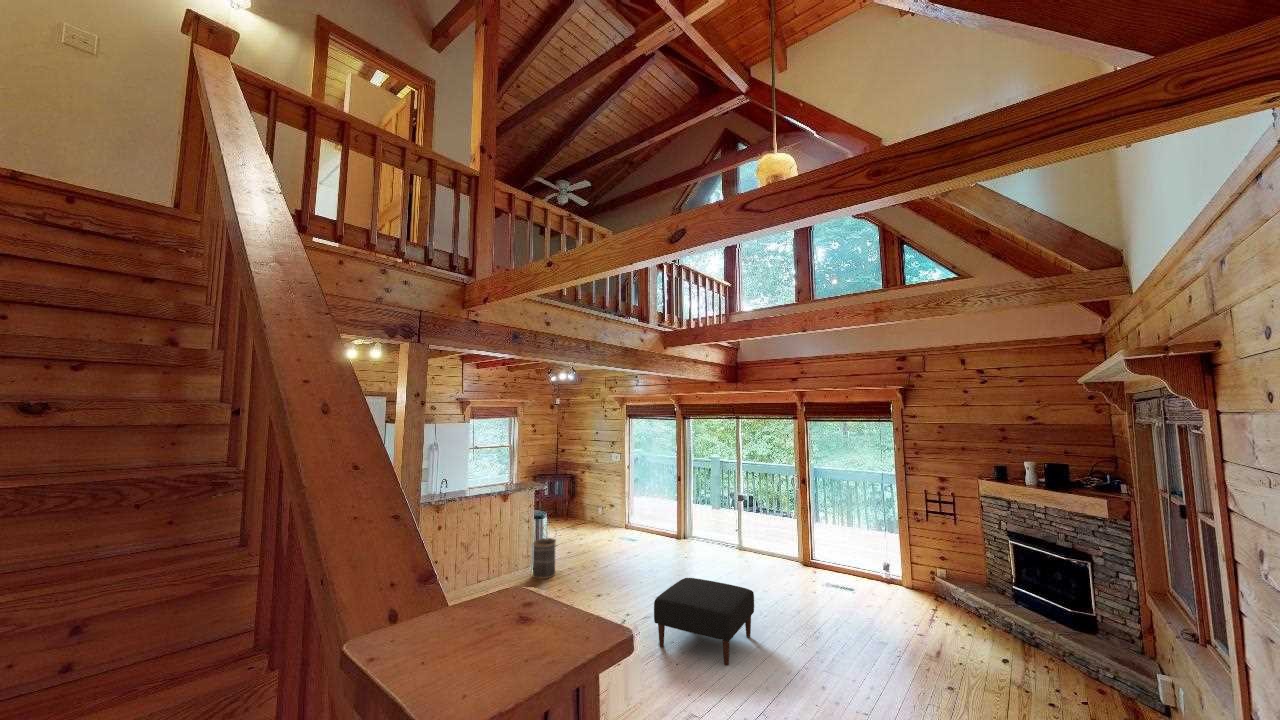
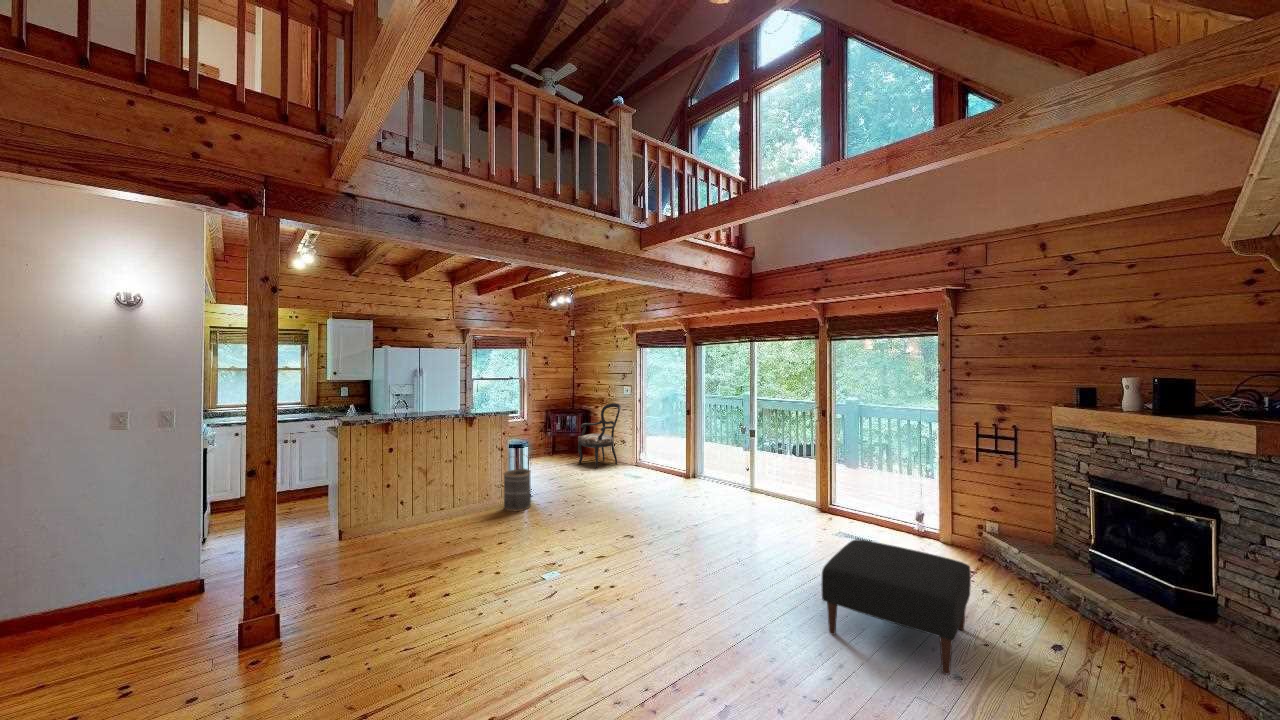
armchair: none [571,469,611,532] -> present [578,403,621,468]
ottoman: present [654,578,754,666] -> present [822,540,971,674]

